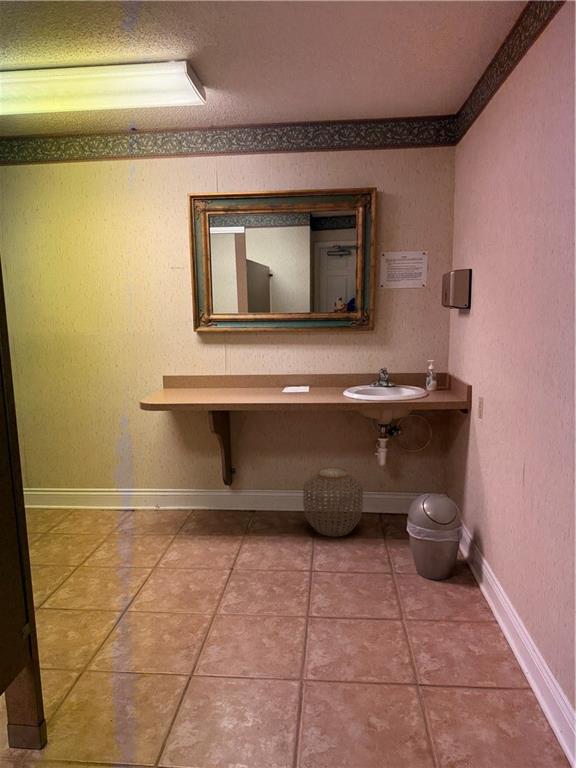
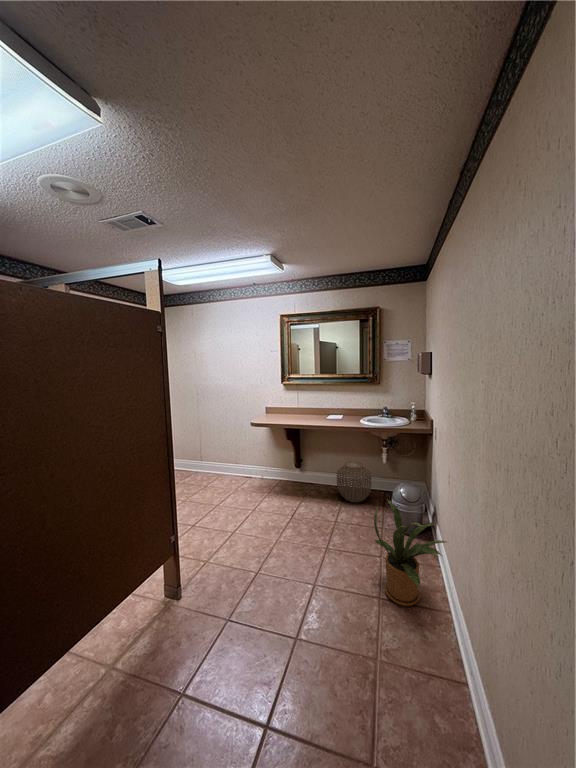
house plant: none [399,517,538,690] -> present [374,499,446,606]

